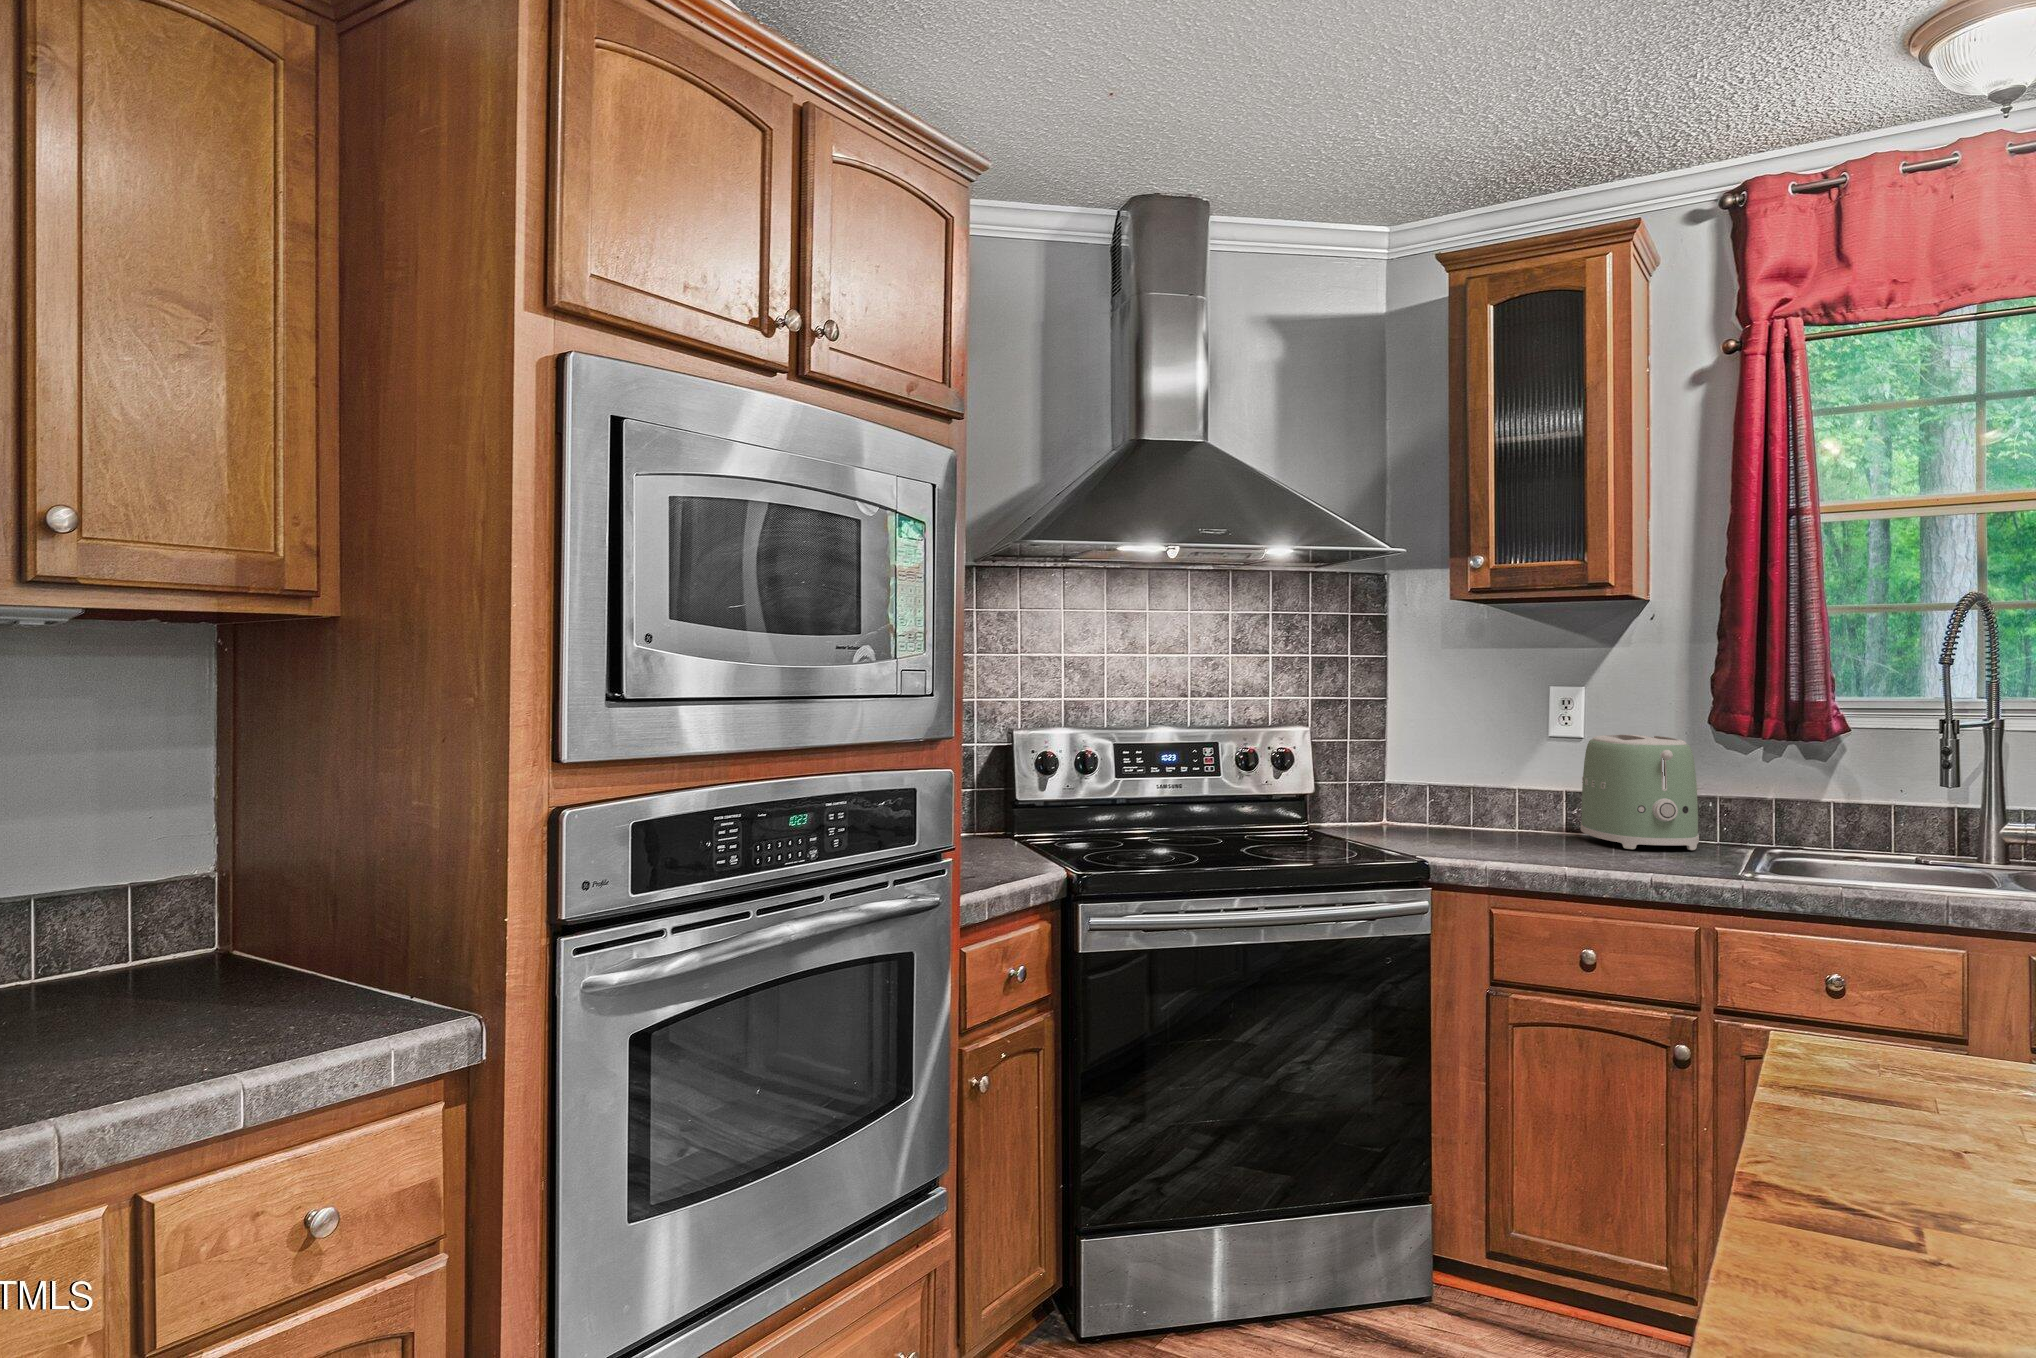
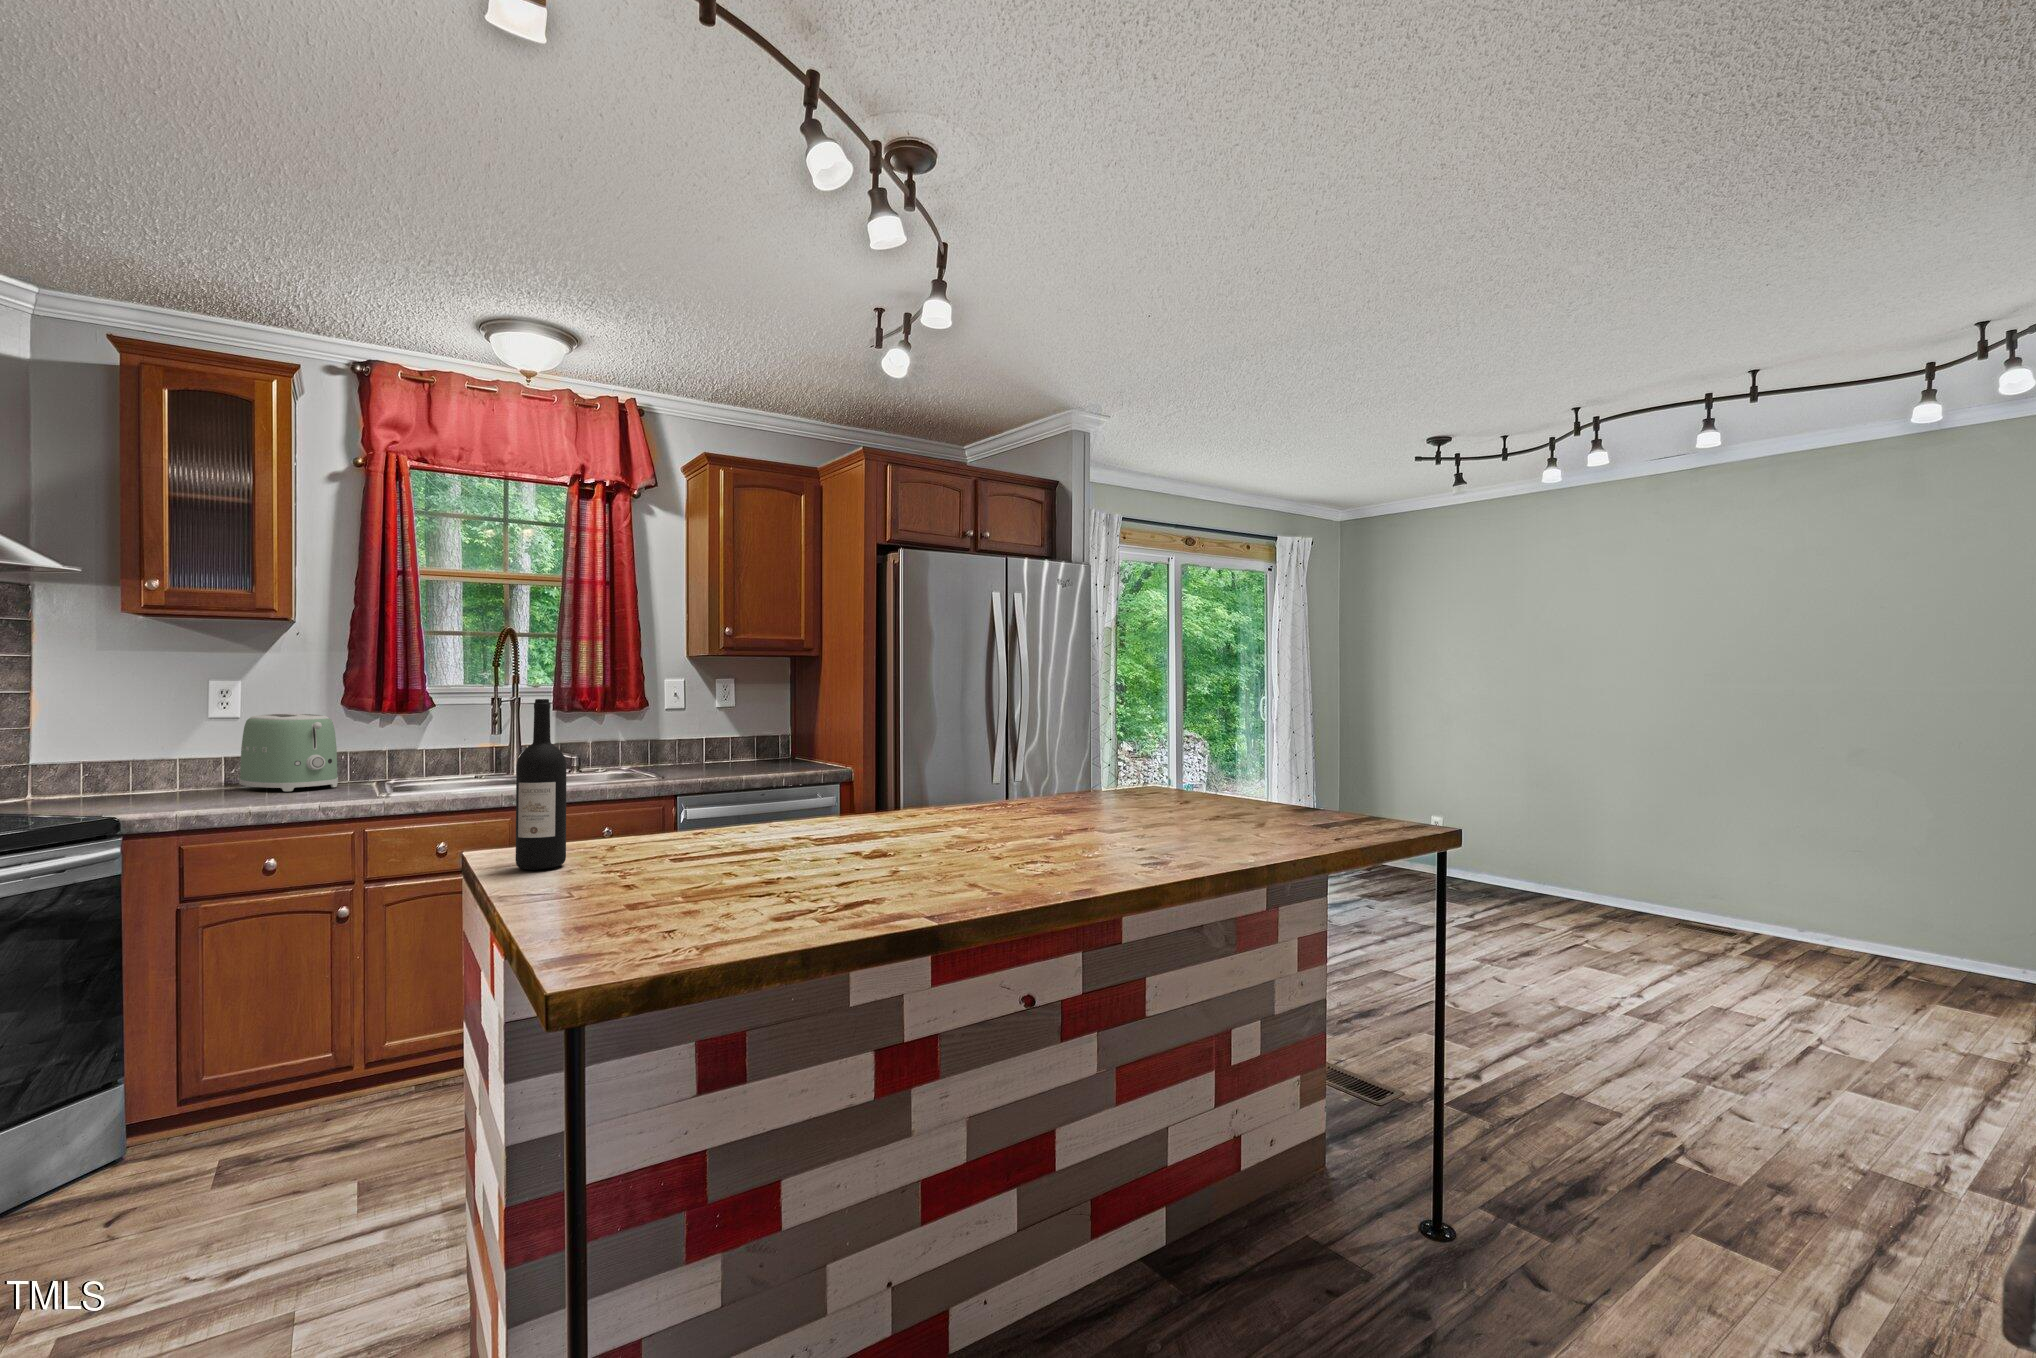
wine bottle: none [1829,744,1947,1126] -> present [516,699,566,870]

